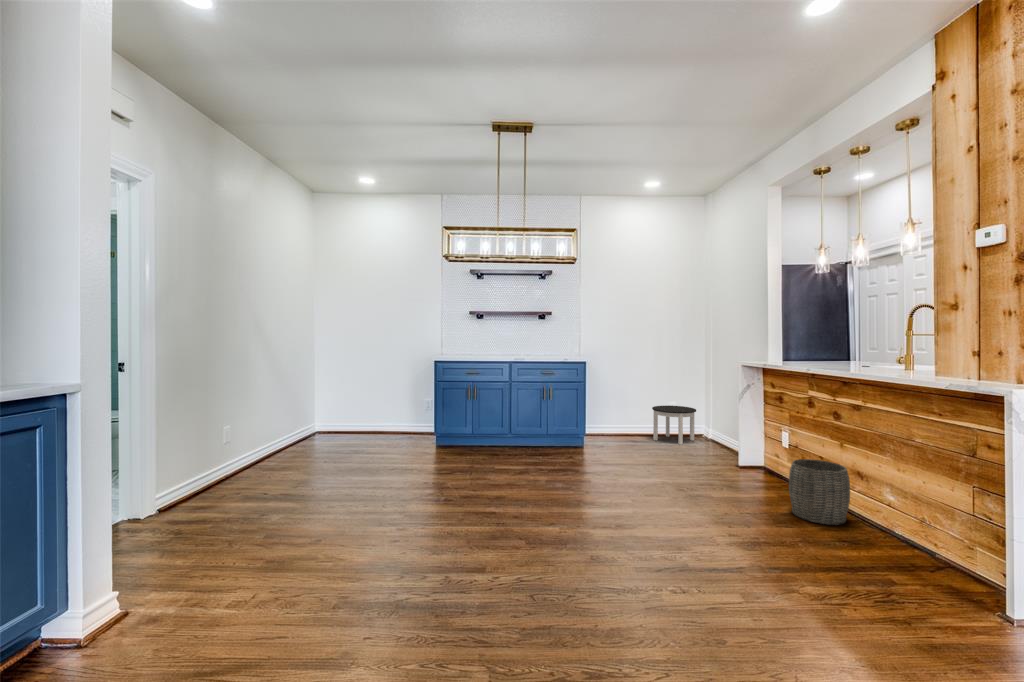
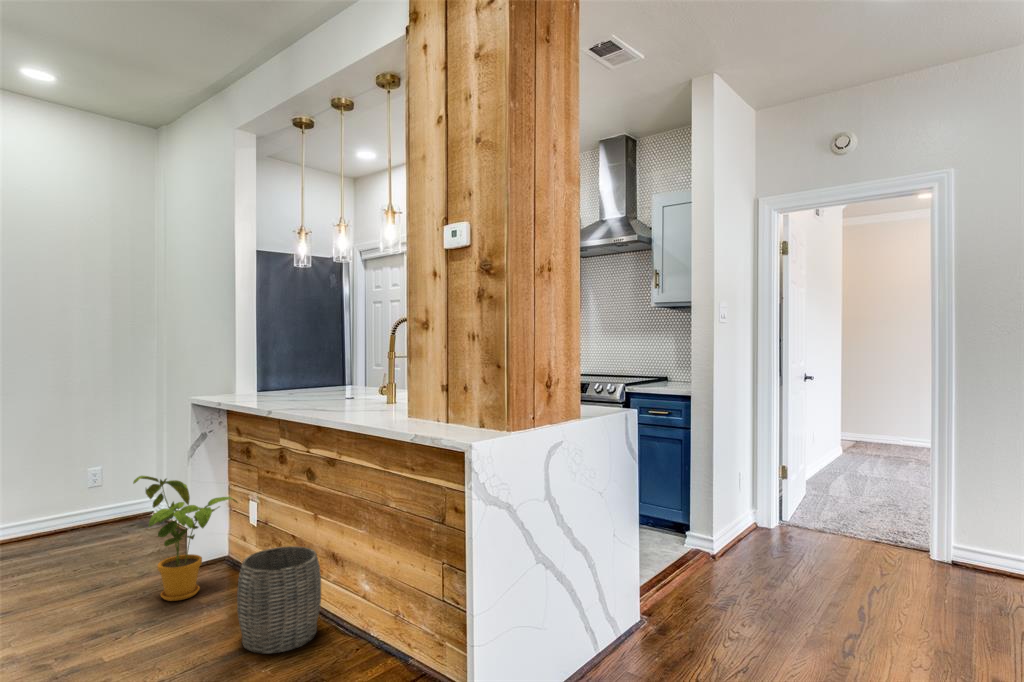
house plant: none [713,405,775,482] -> present [133,476,238,601]
round table: present [652,406,696,445] -> none [46,472,134,544]

